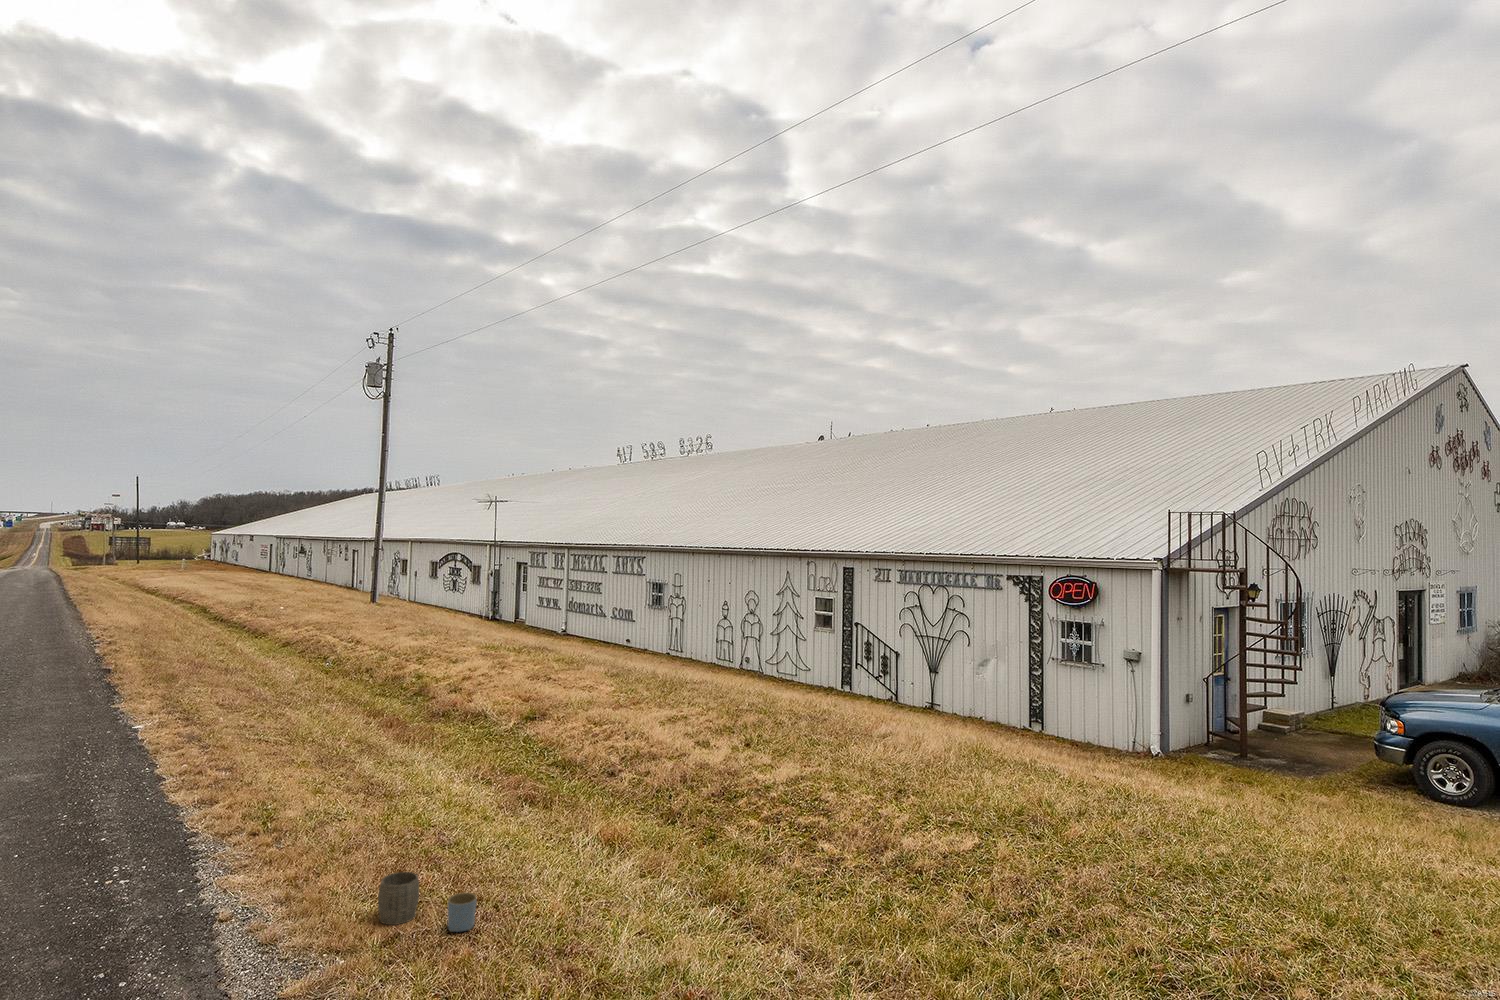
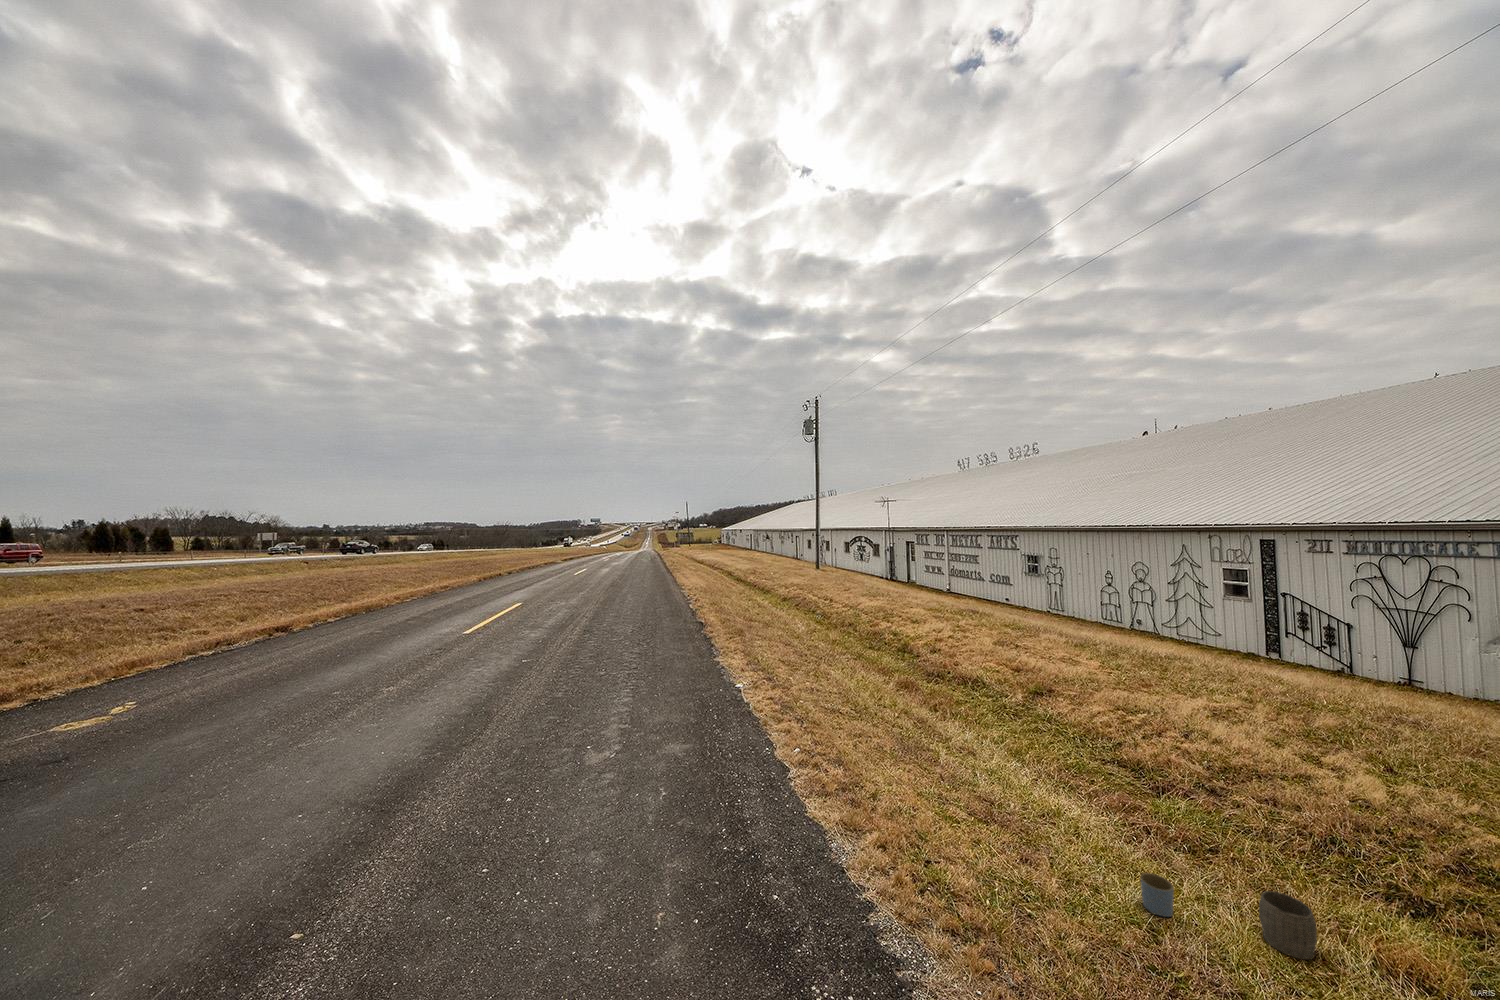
woven basket: present [378,872,419,925] -> present [1259,891,1317,960]

